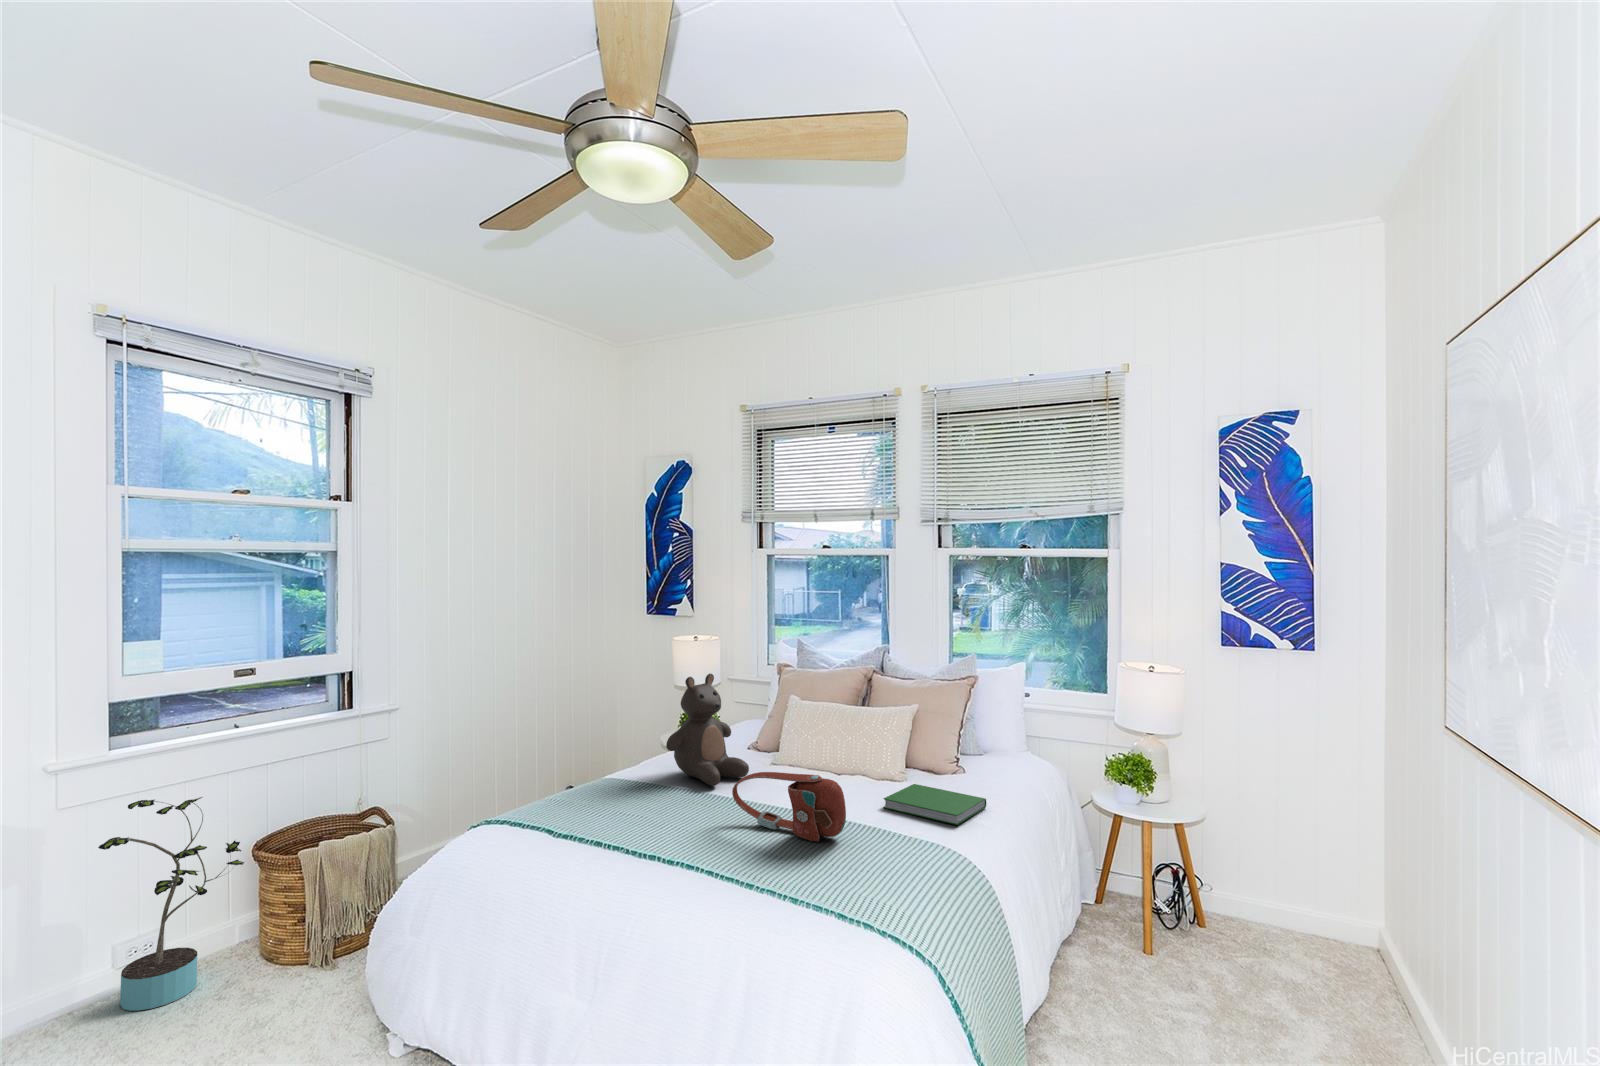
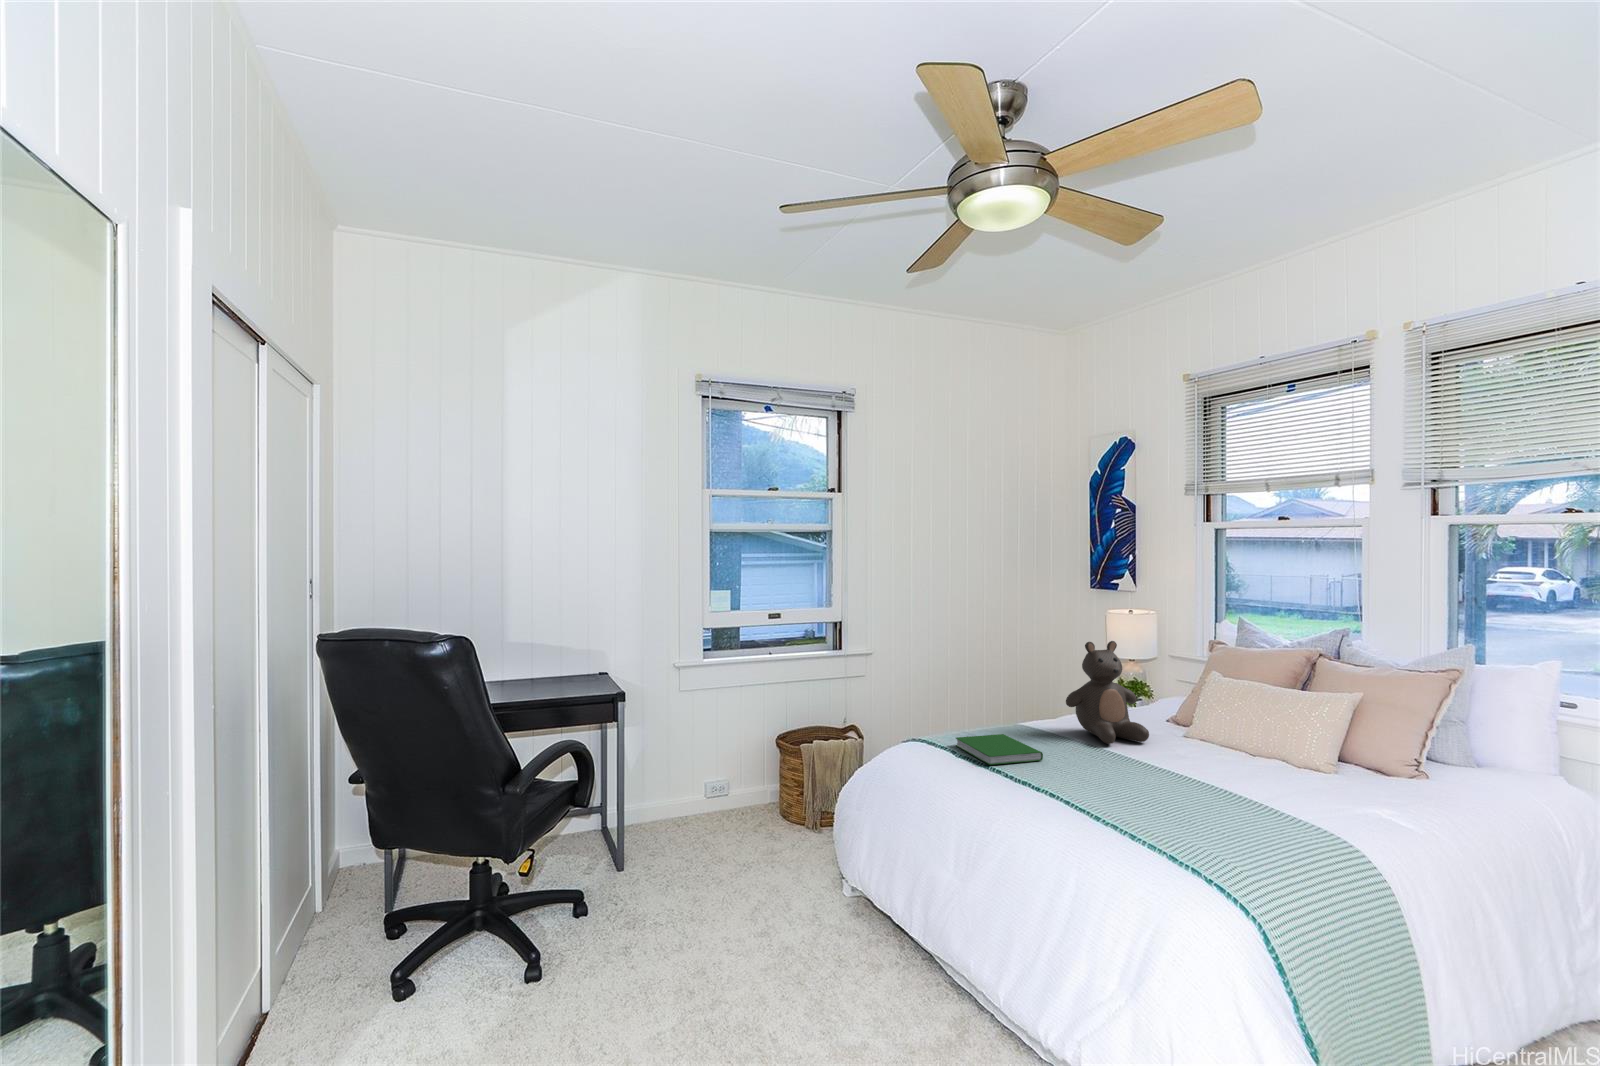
handbag: present [732,772,846,841] -> none [1109,730,1218,802]
hardcover book: present [884,784,986,825] -> present [956,734,1043,765]
potted plant: present [98,797,244,1011] -> none [694,693,770,827]

